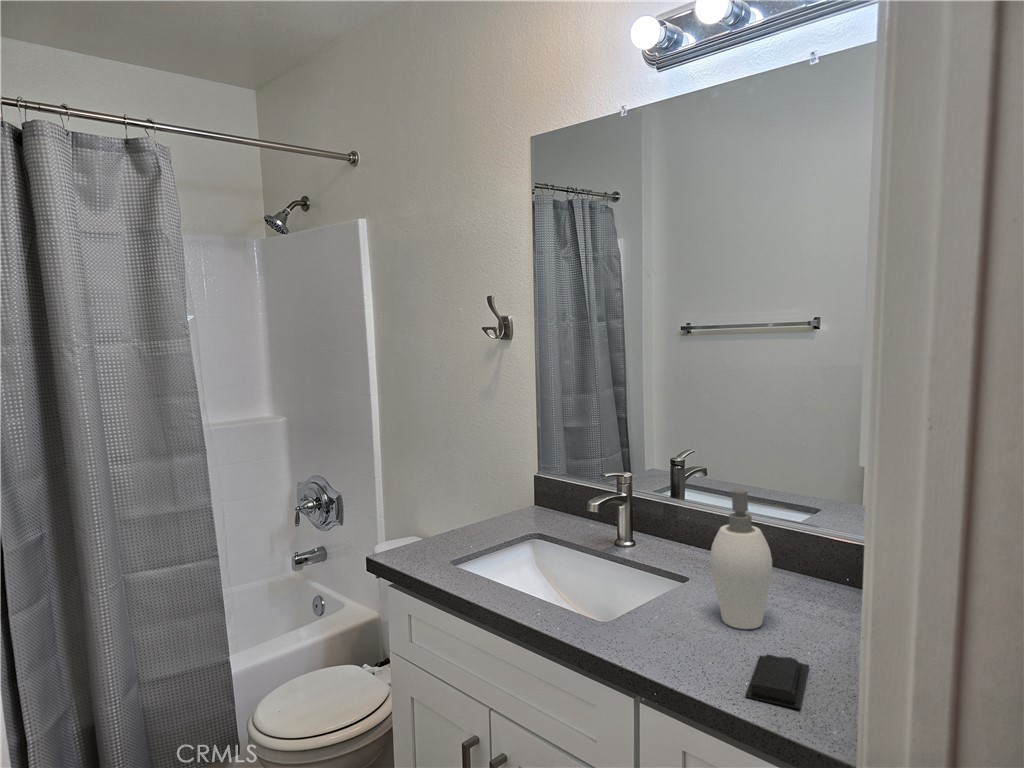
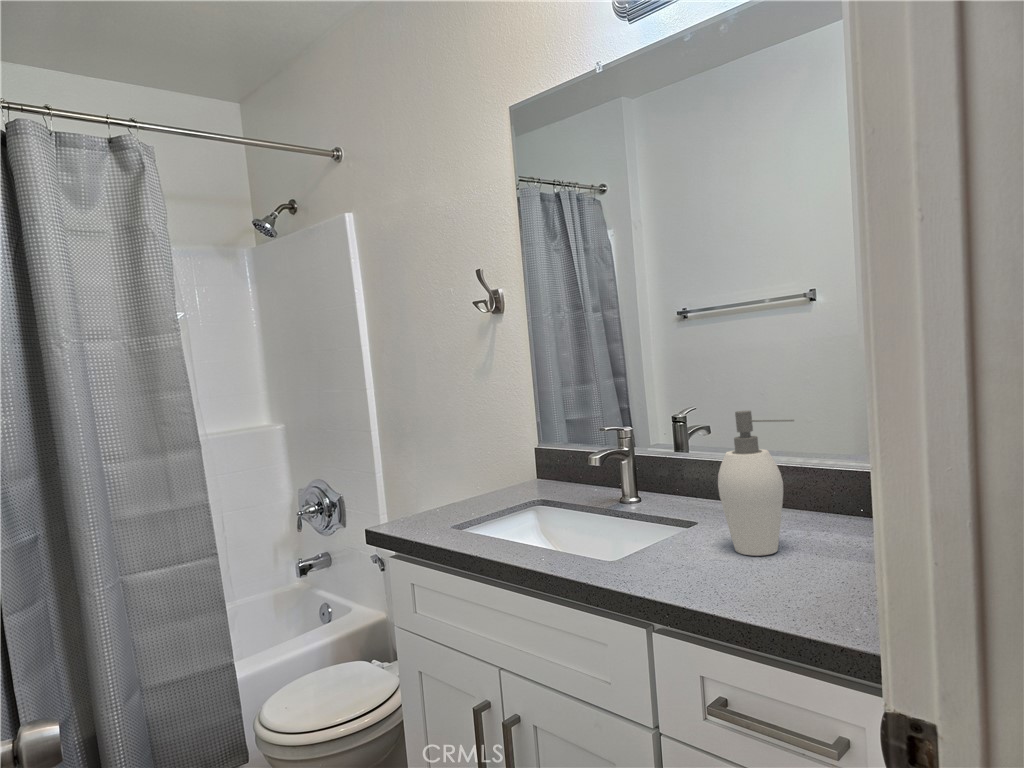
soap bar: present [745,654,809,709] -> none [764,570,831,613]

